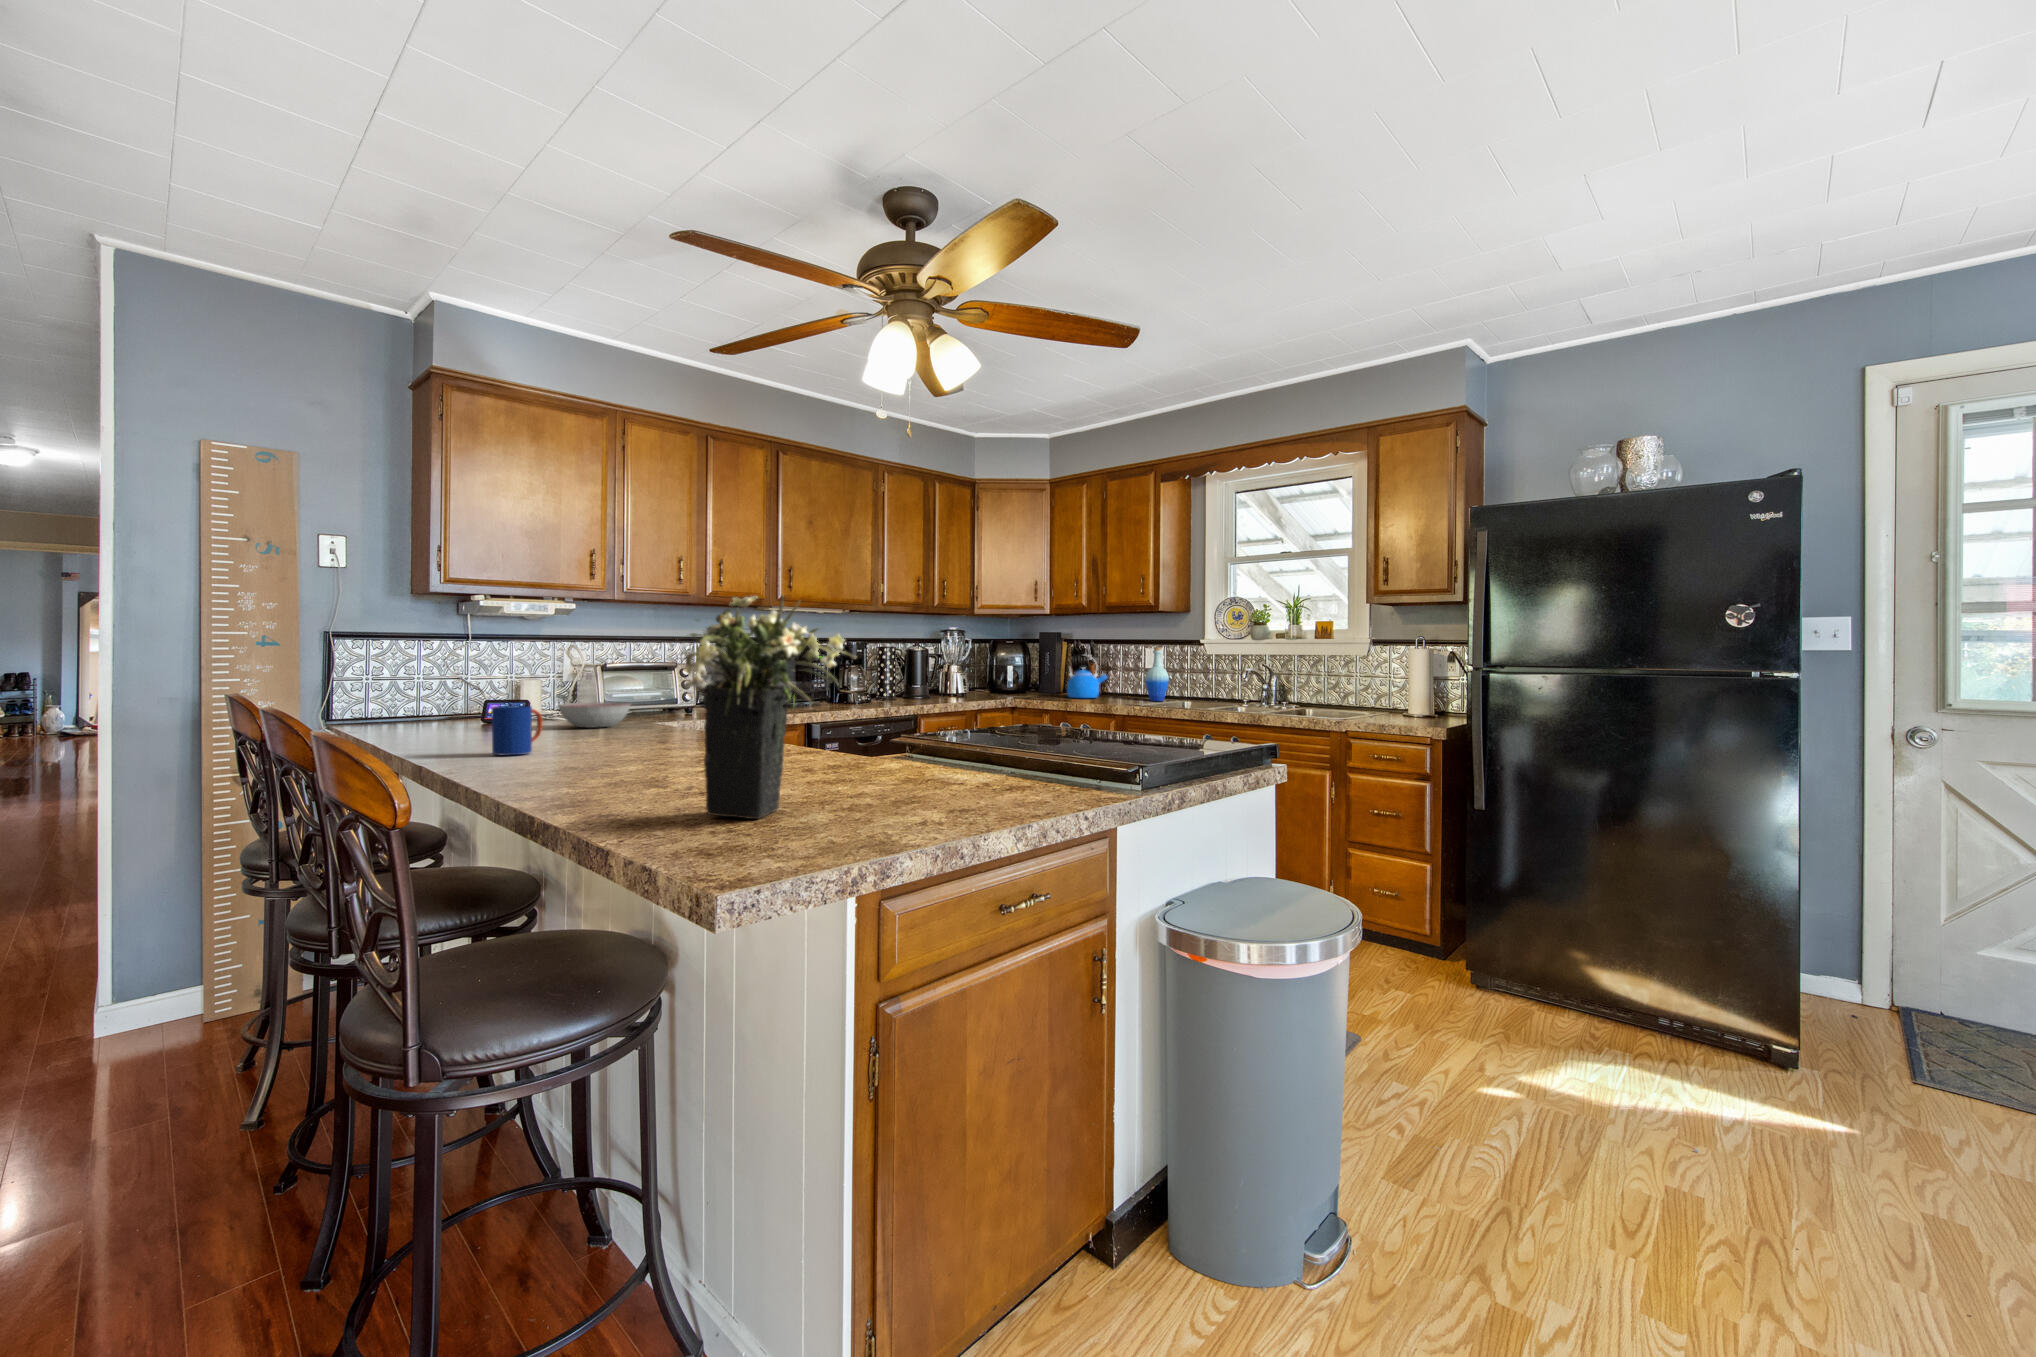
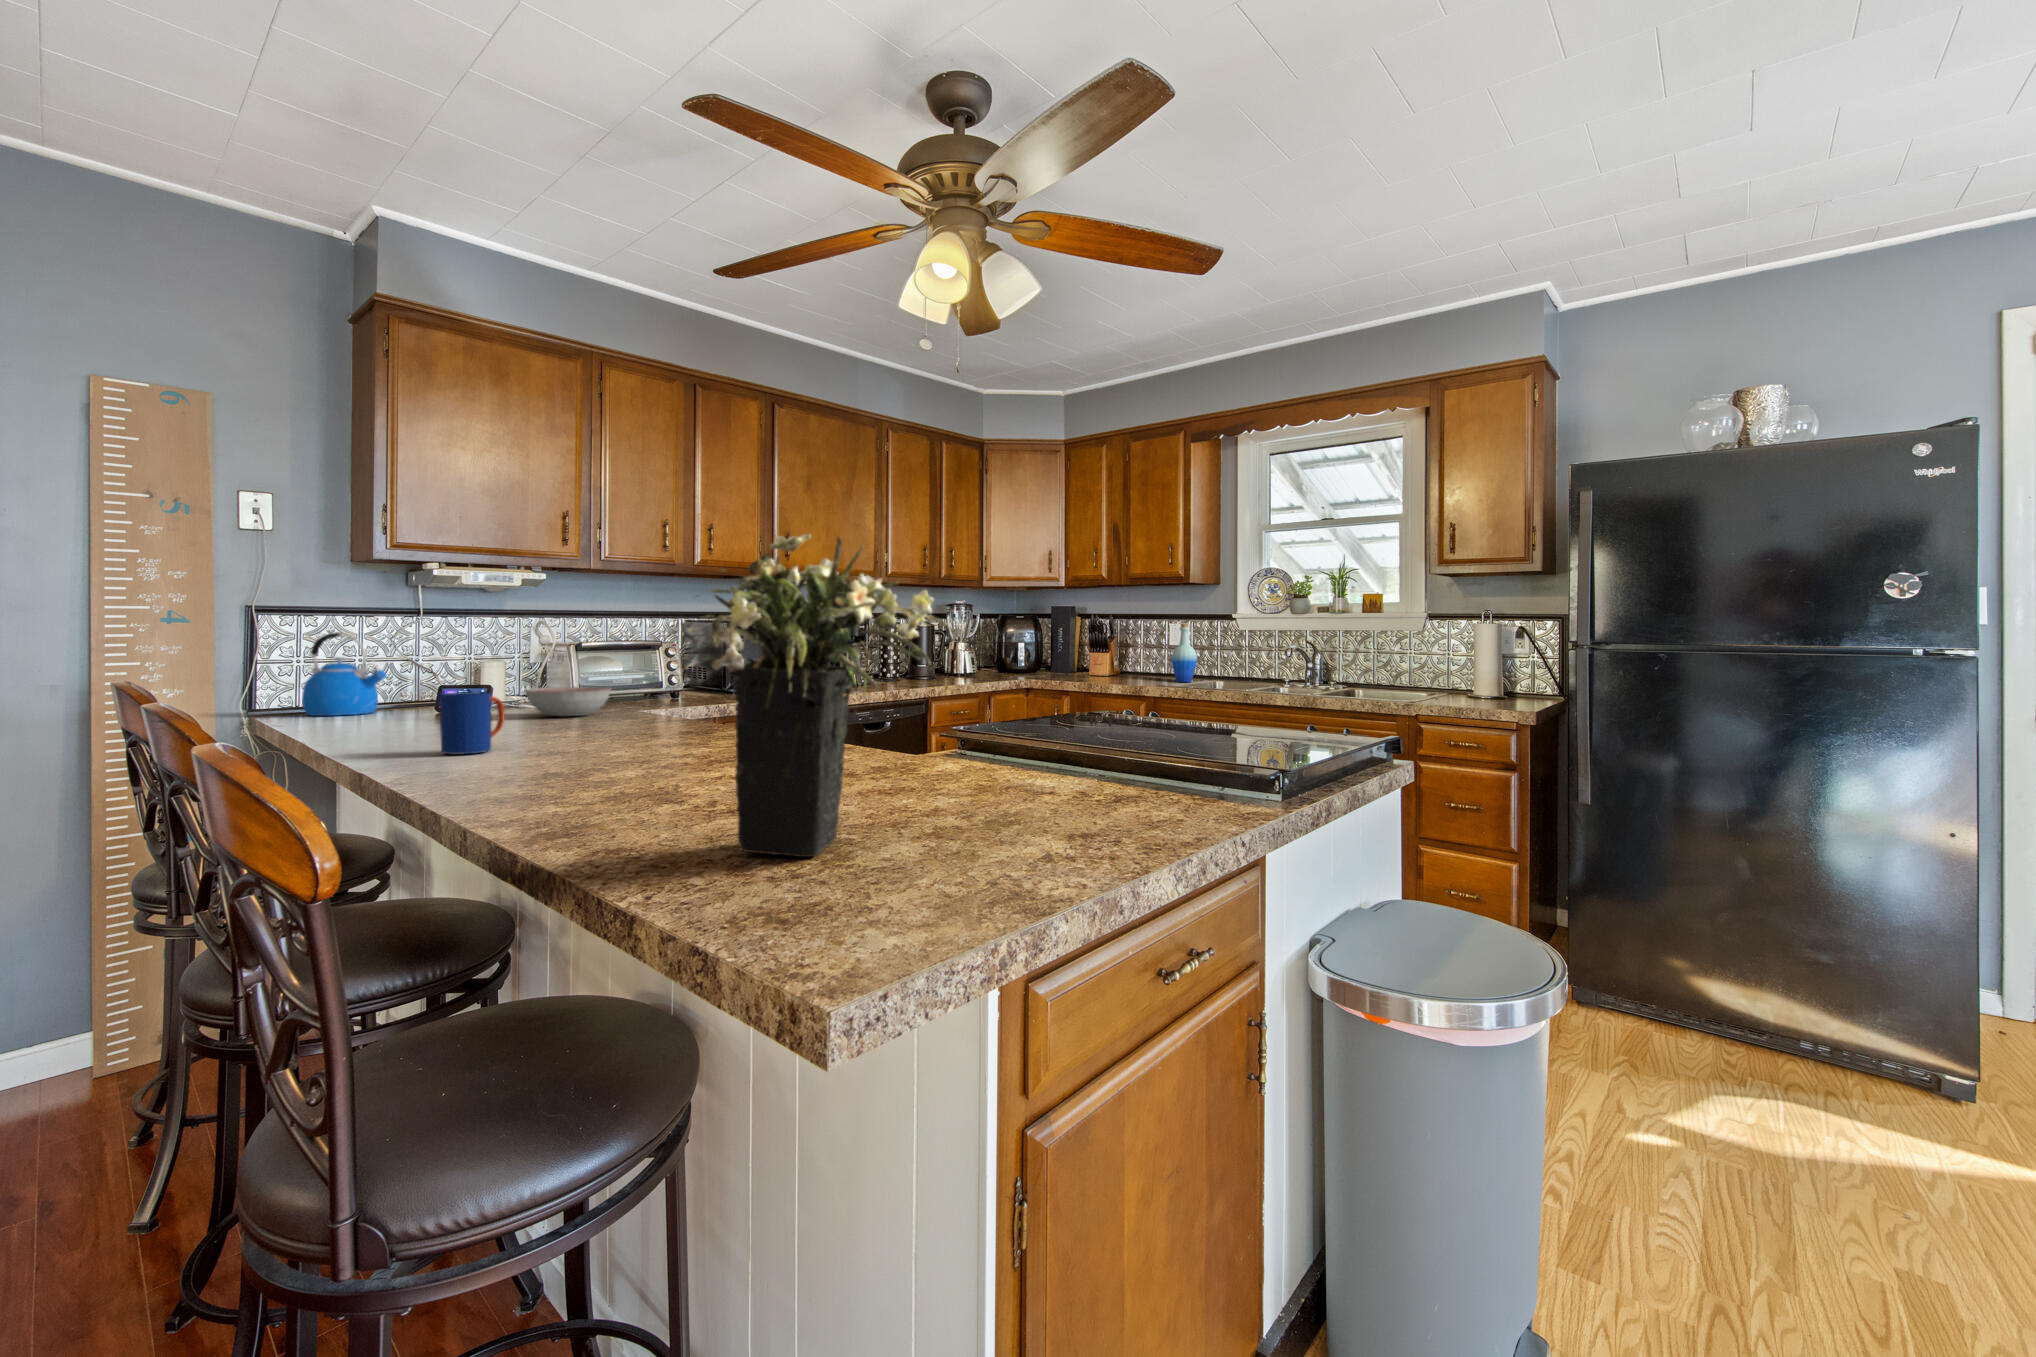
kettle: present [1067,654,1107,698] -> present [302,632,386,716]

